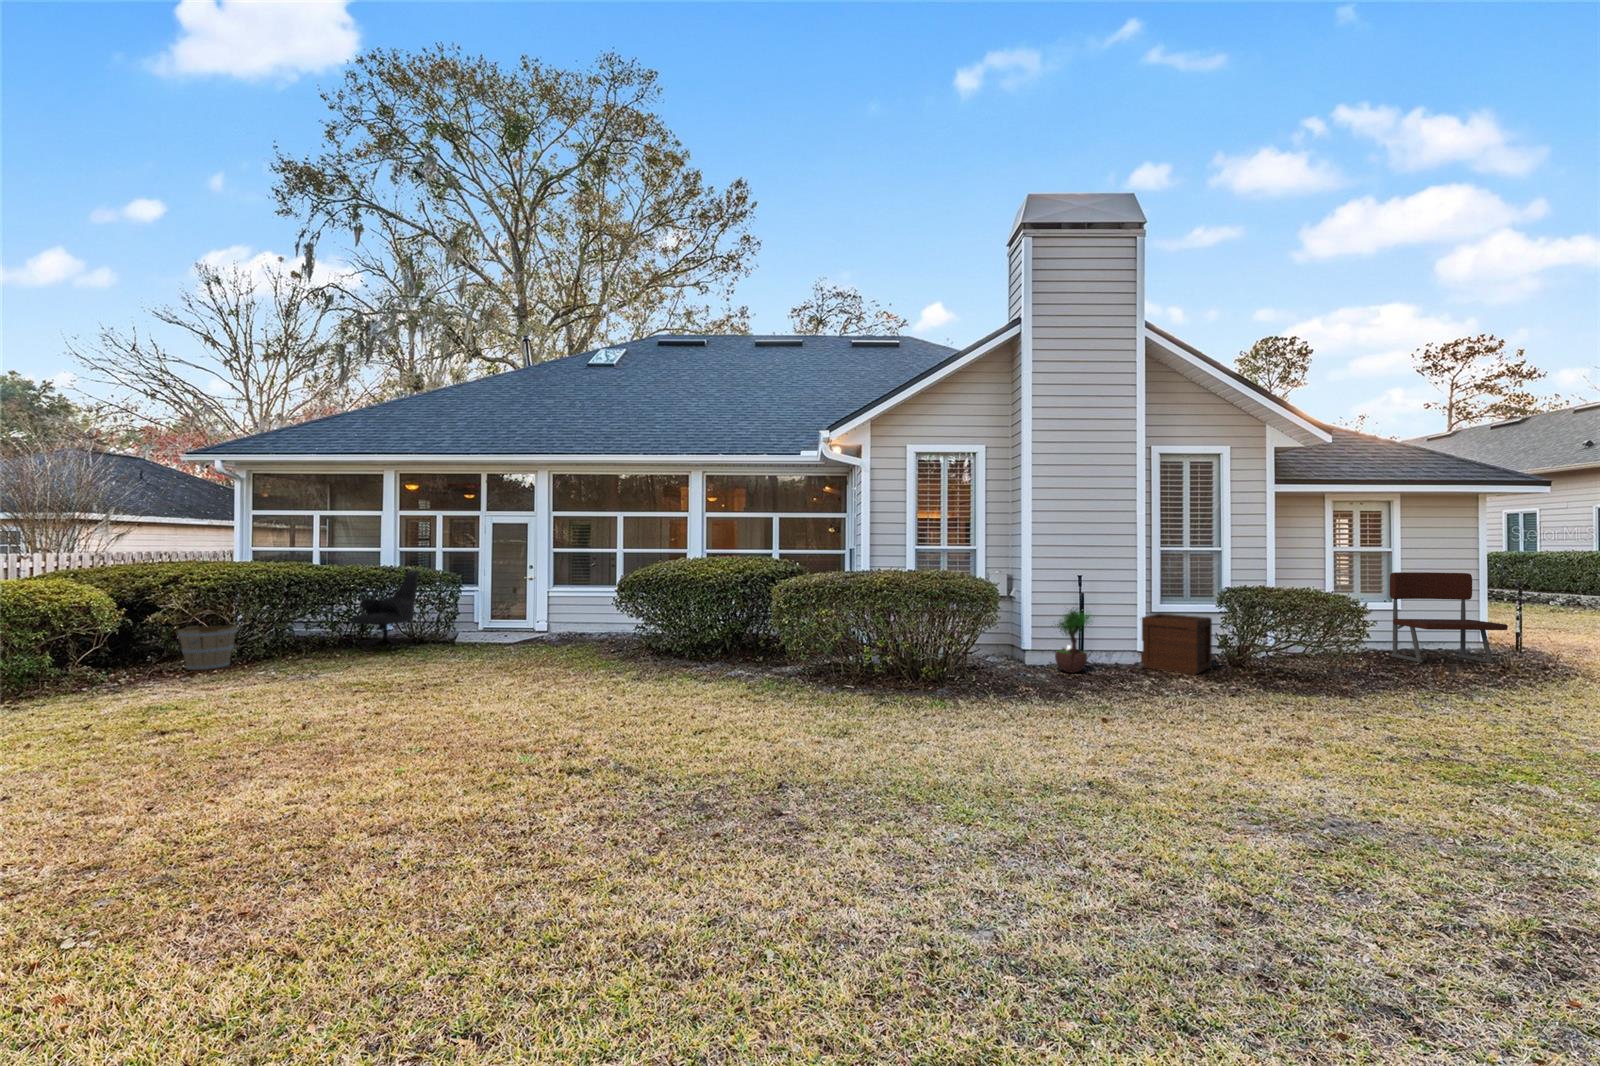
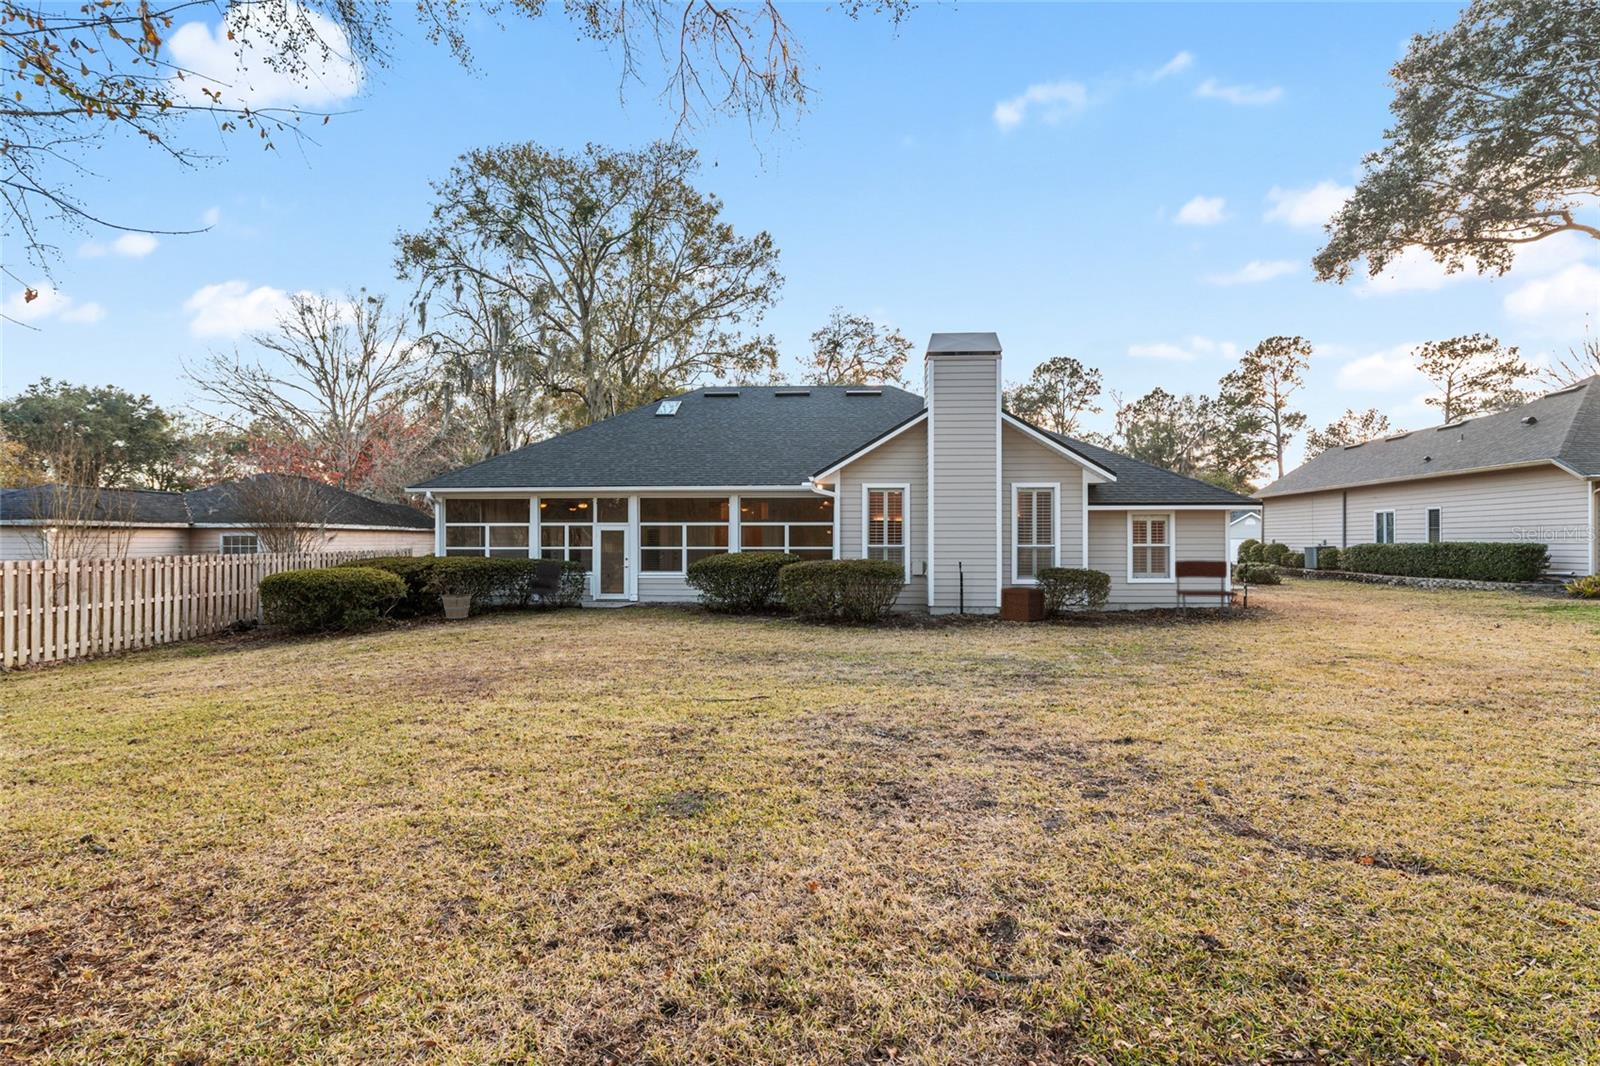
potted tree: present [1055,607,1091,673] -> none [942,579,967,621]

